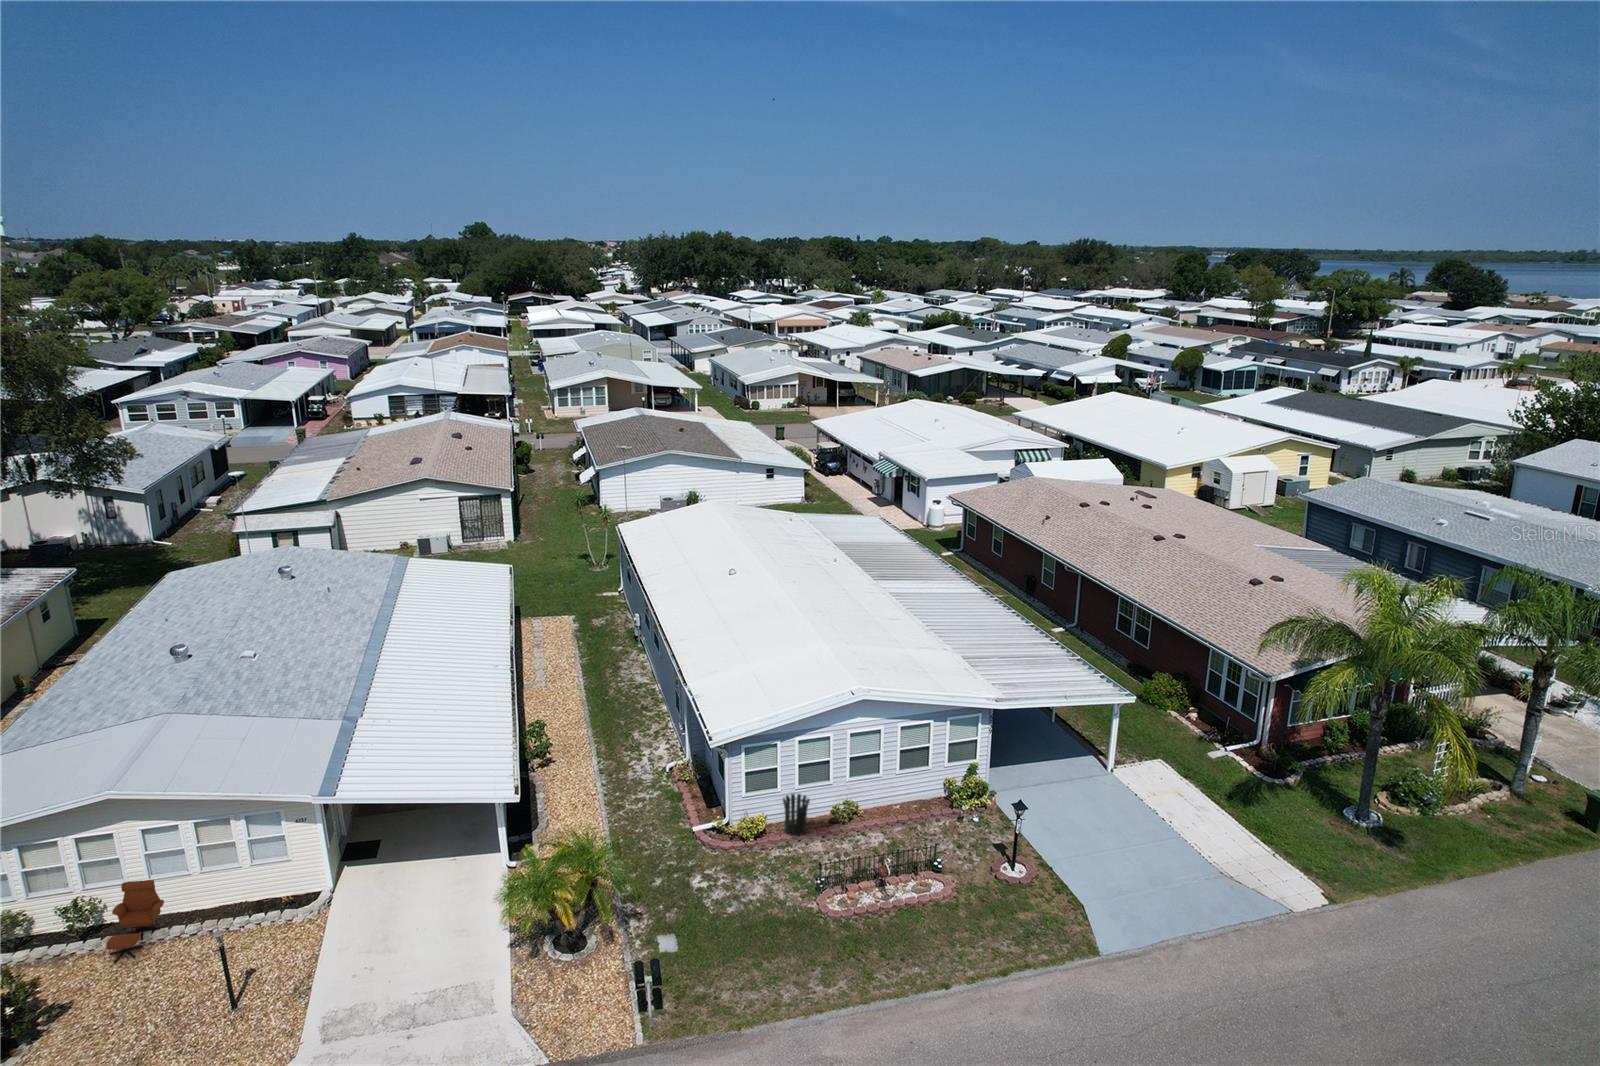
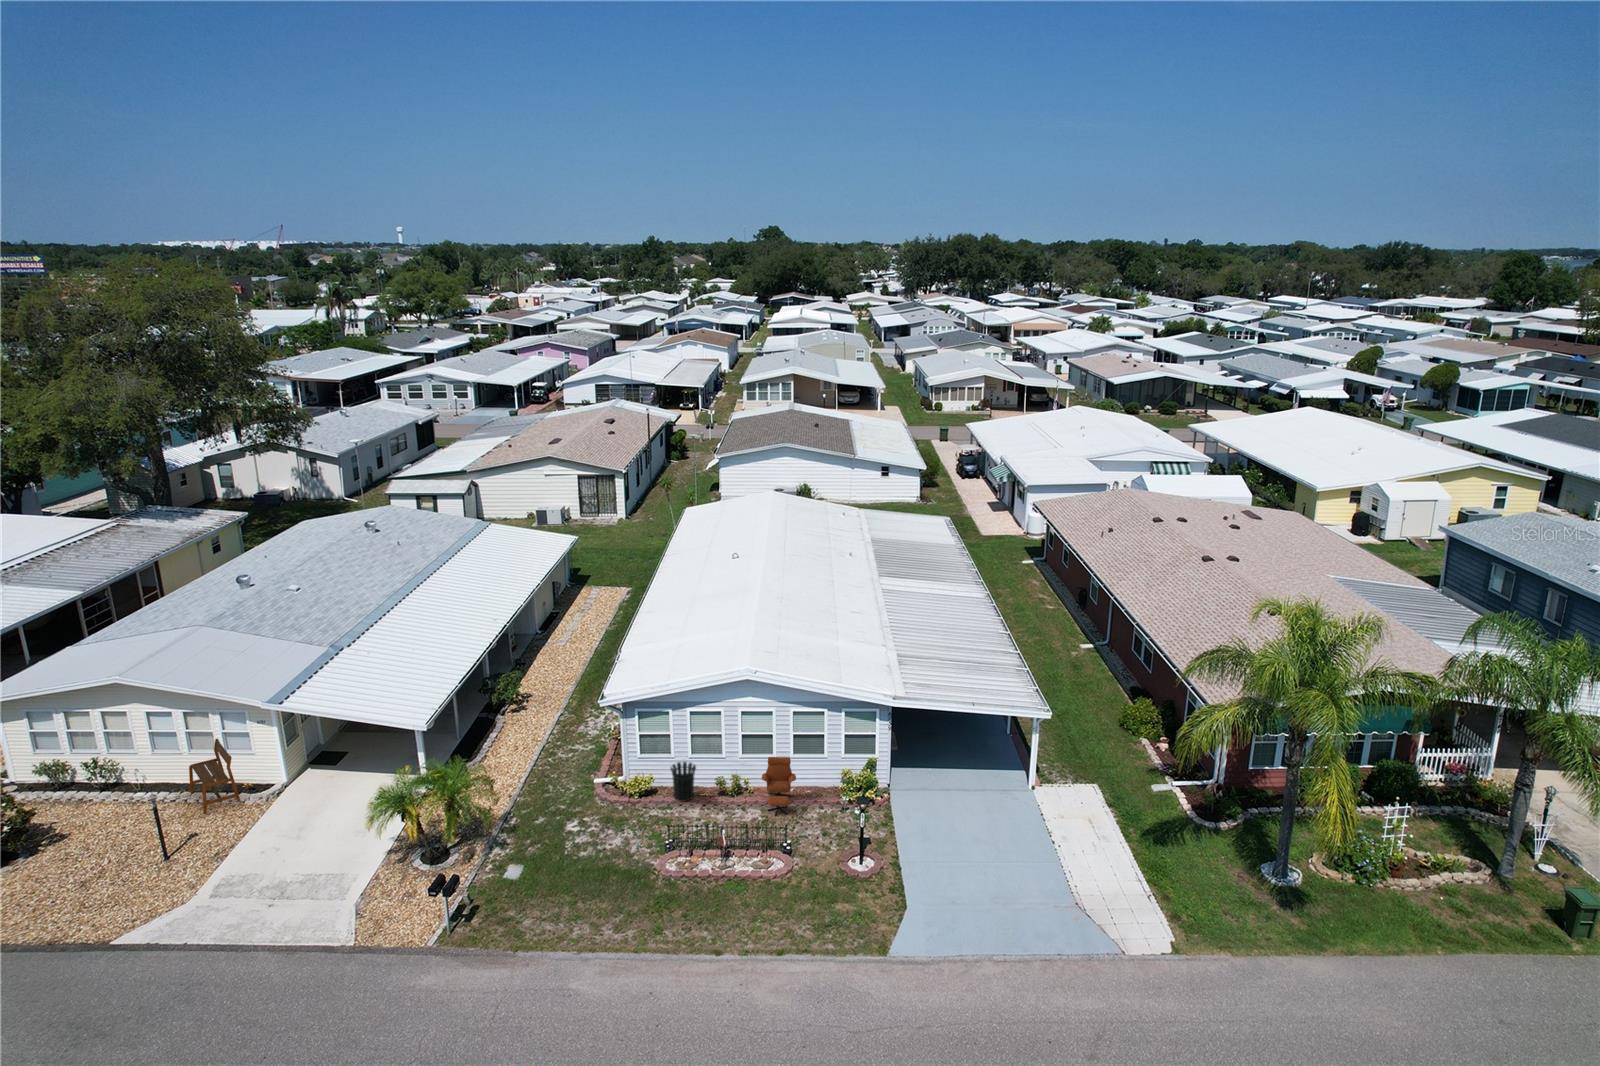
bench: none [205,850,283,945] -> present [189,739,241,814]
lounge chair: present [106,880,164,963] -> present [762,757,796,816]

